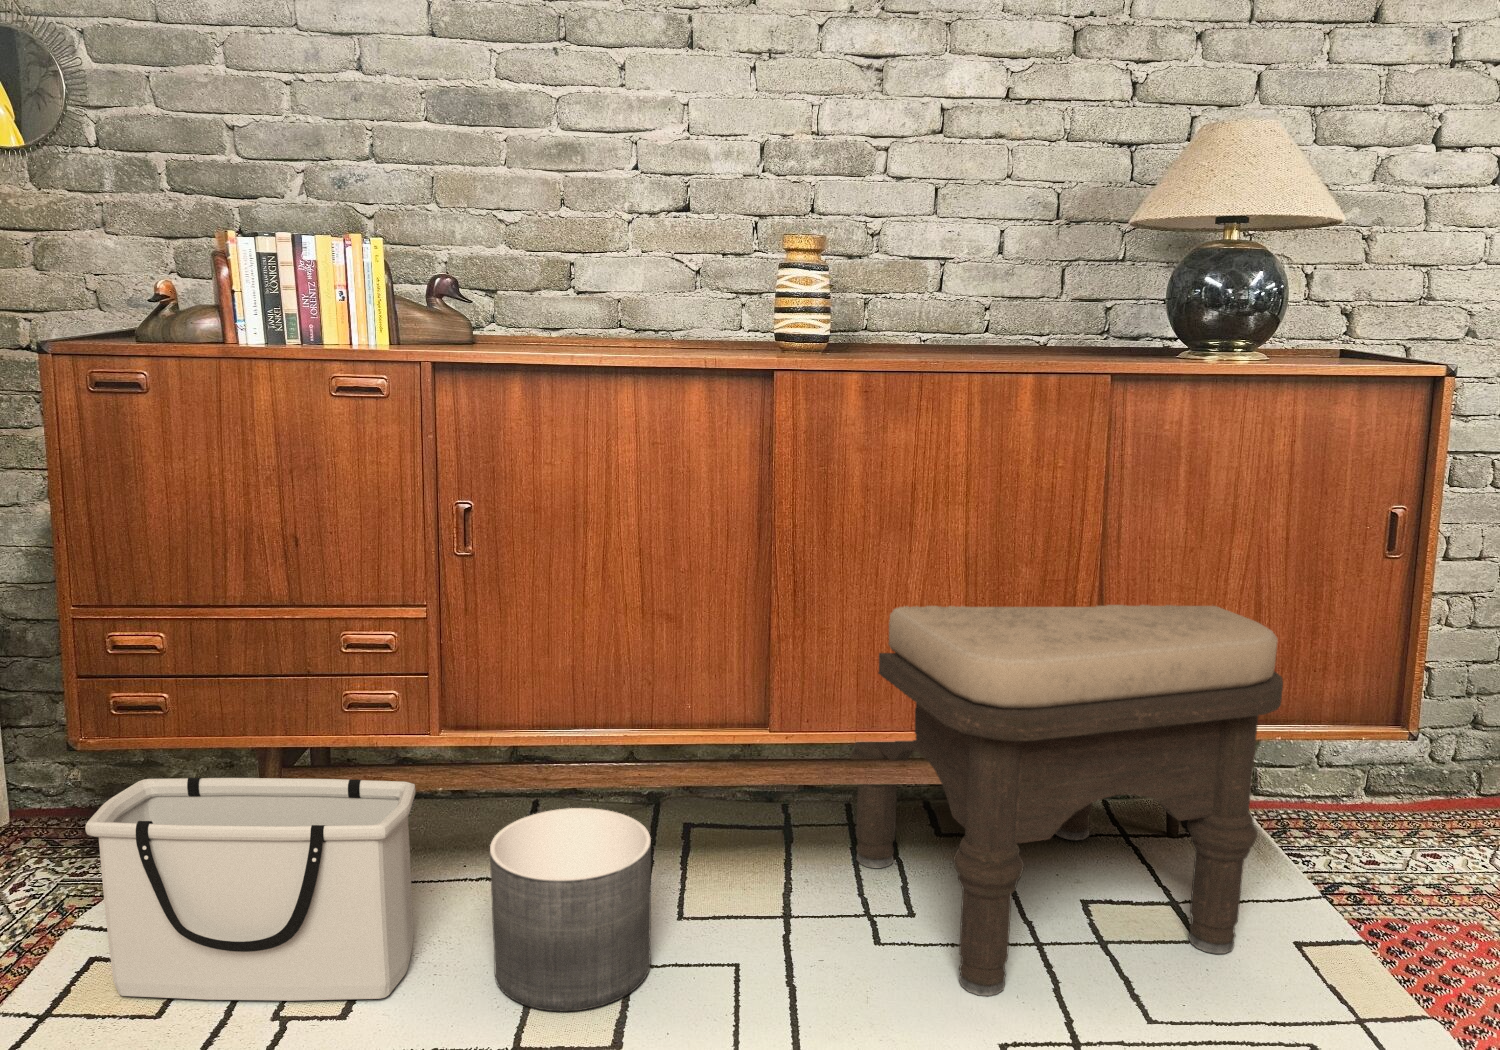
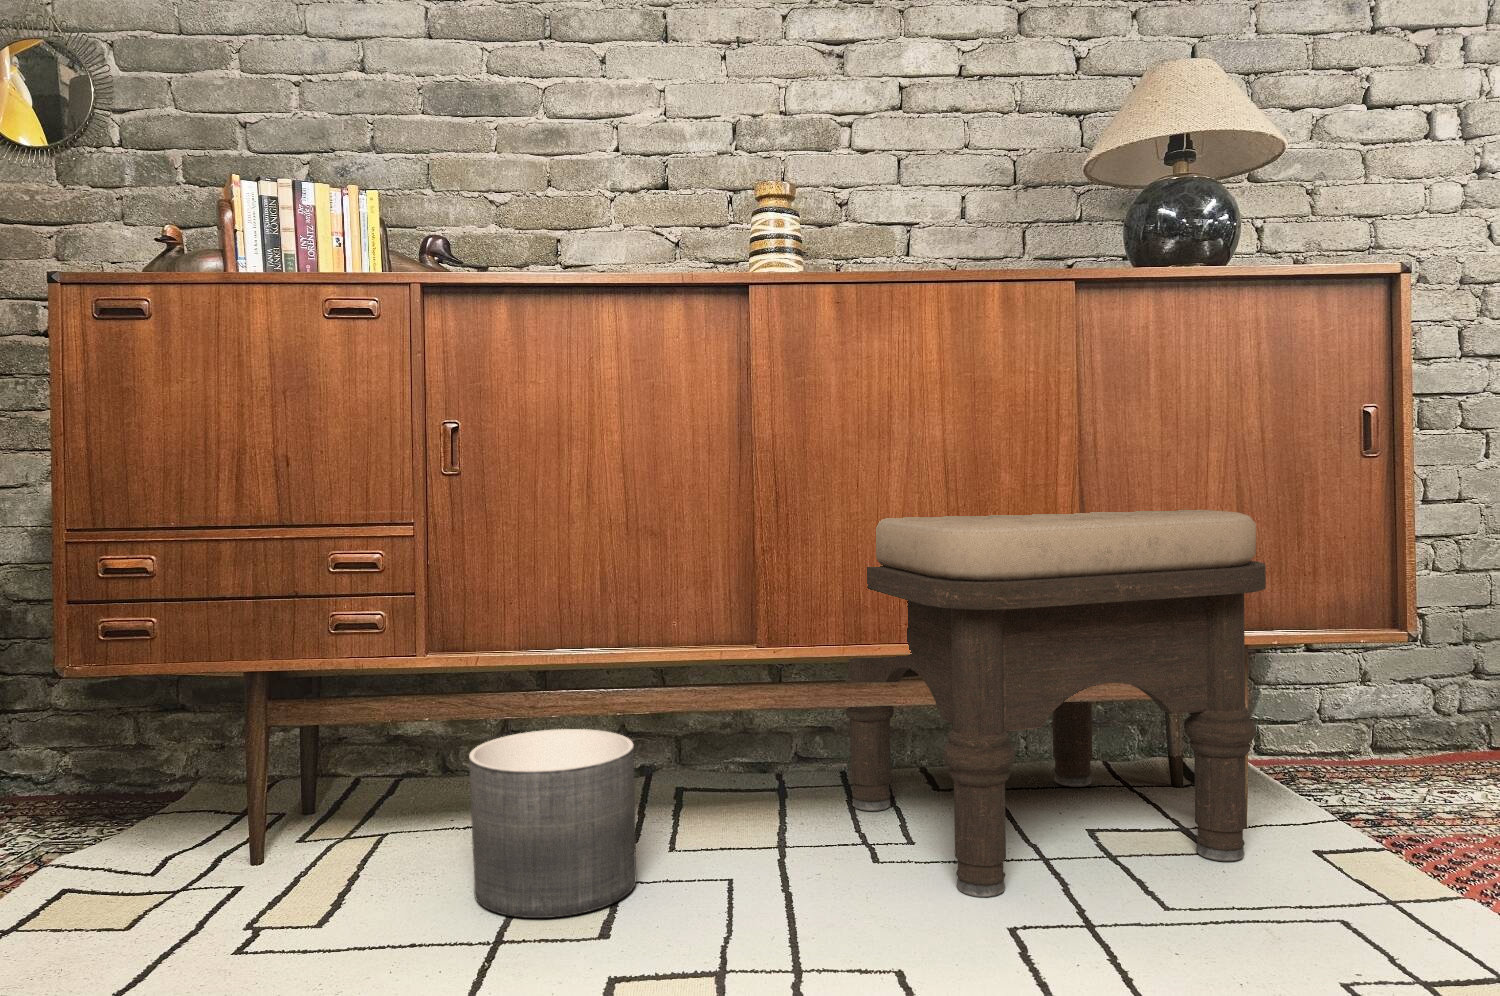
storage bin: present [85,778,416,1001] -> none [59,696,396,918]

